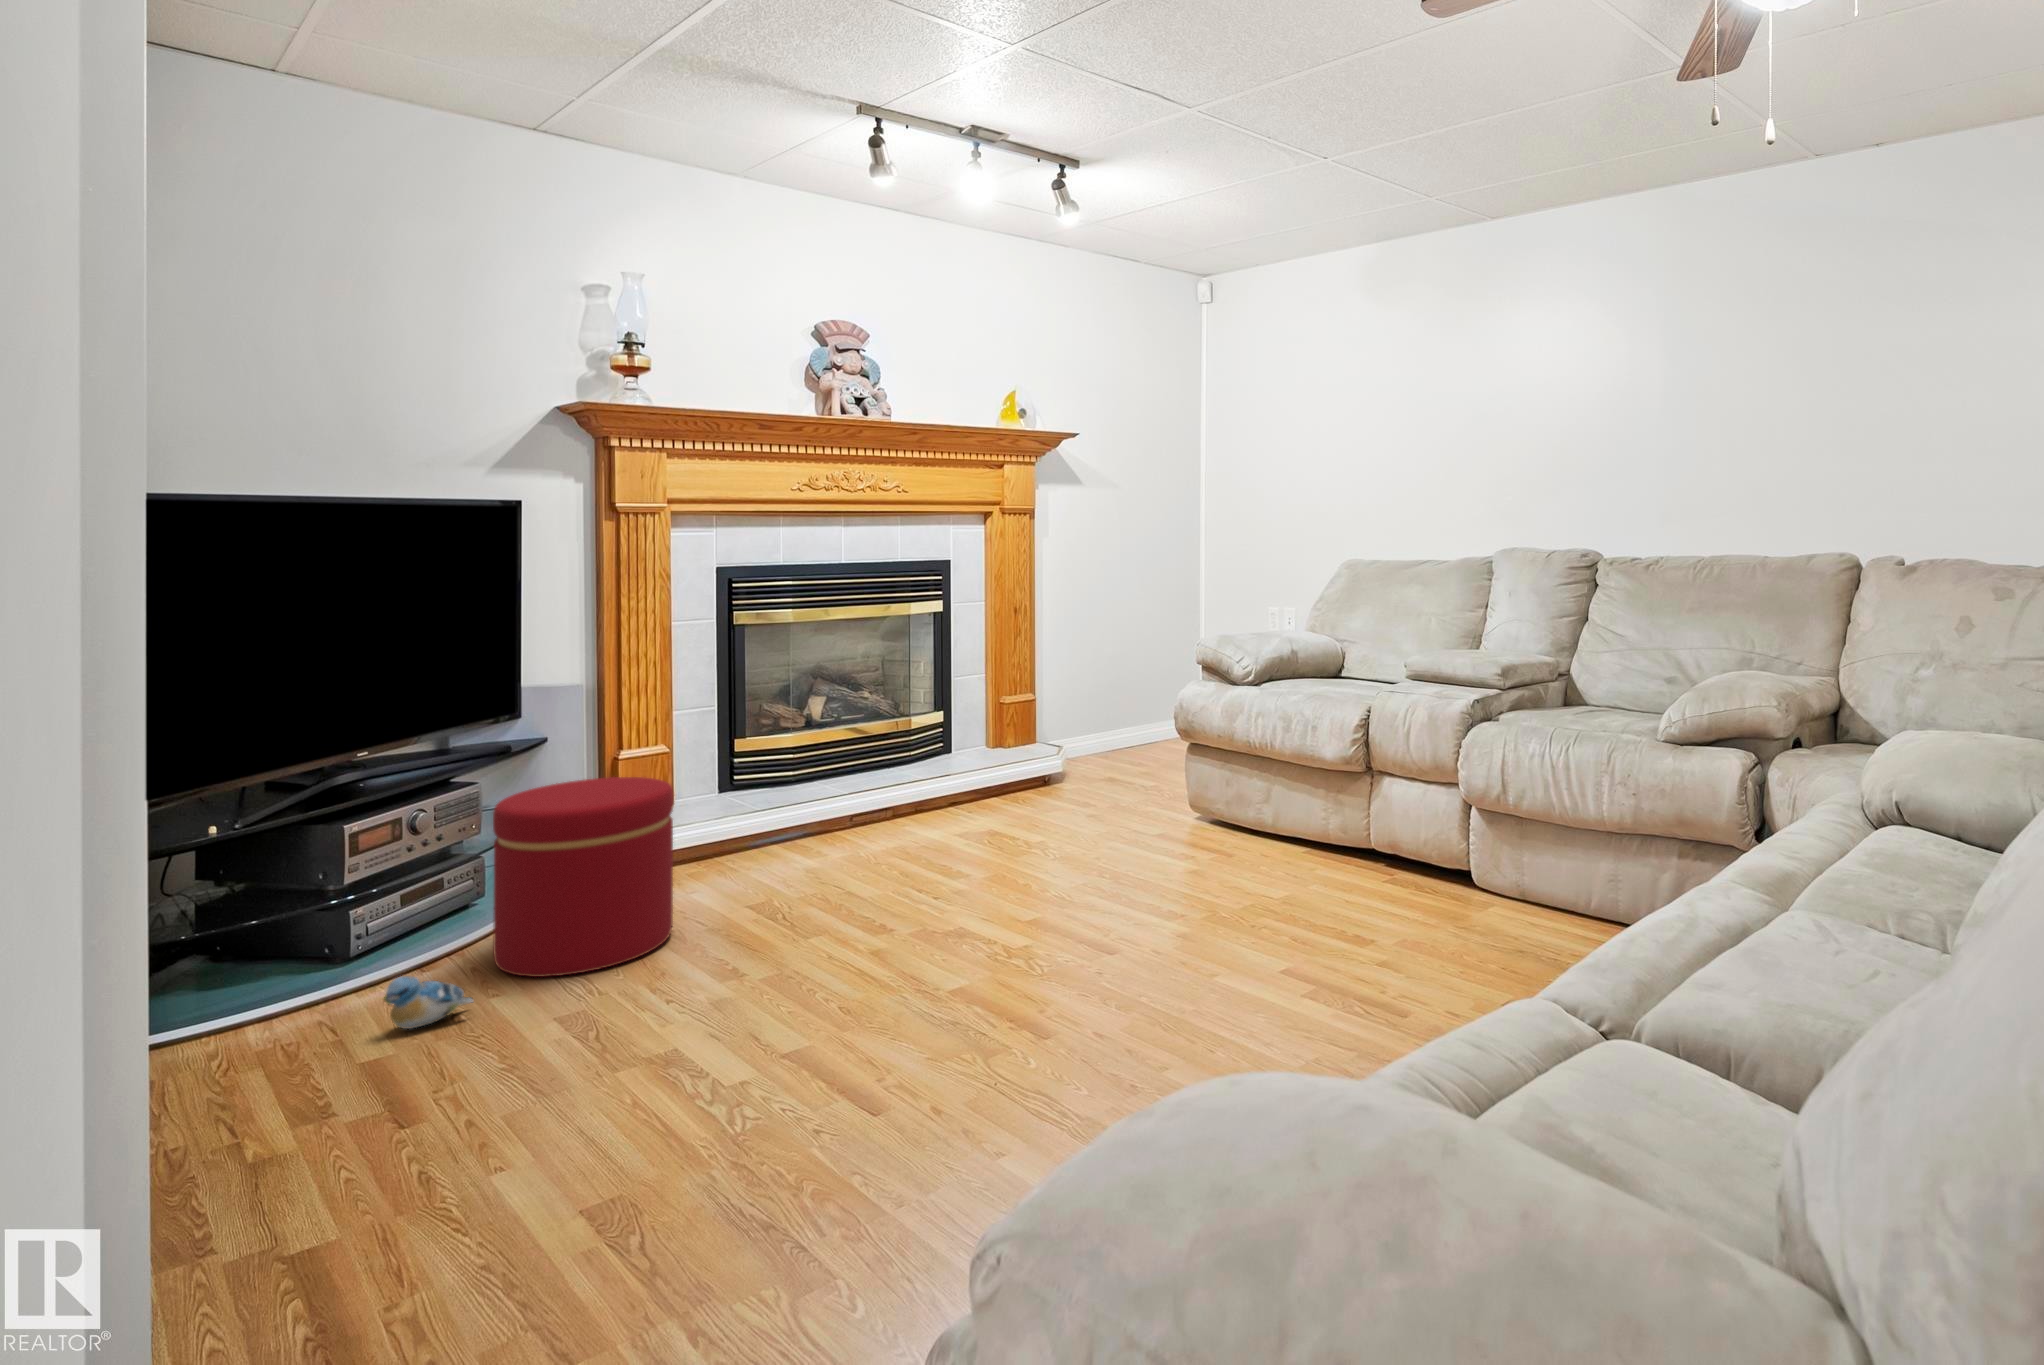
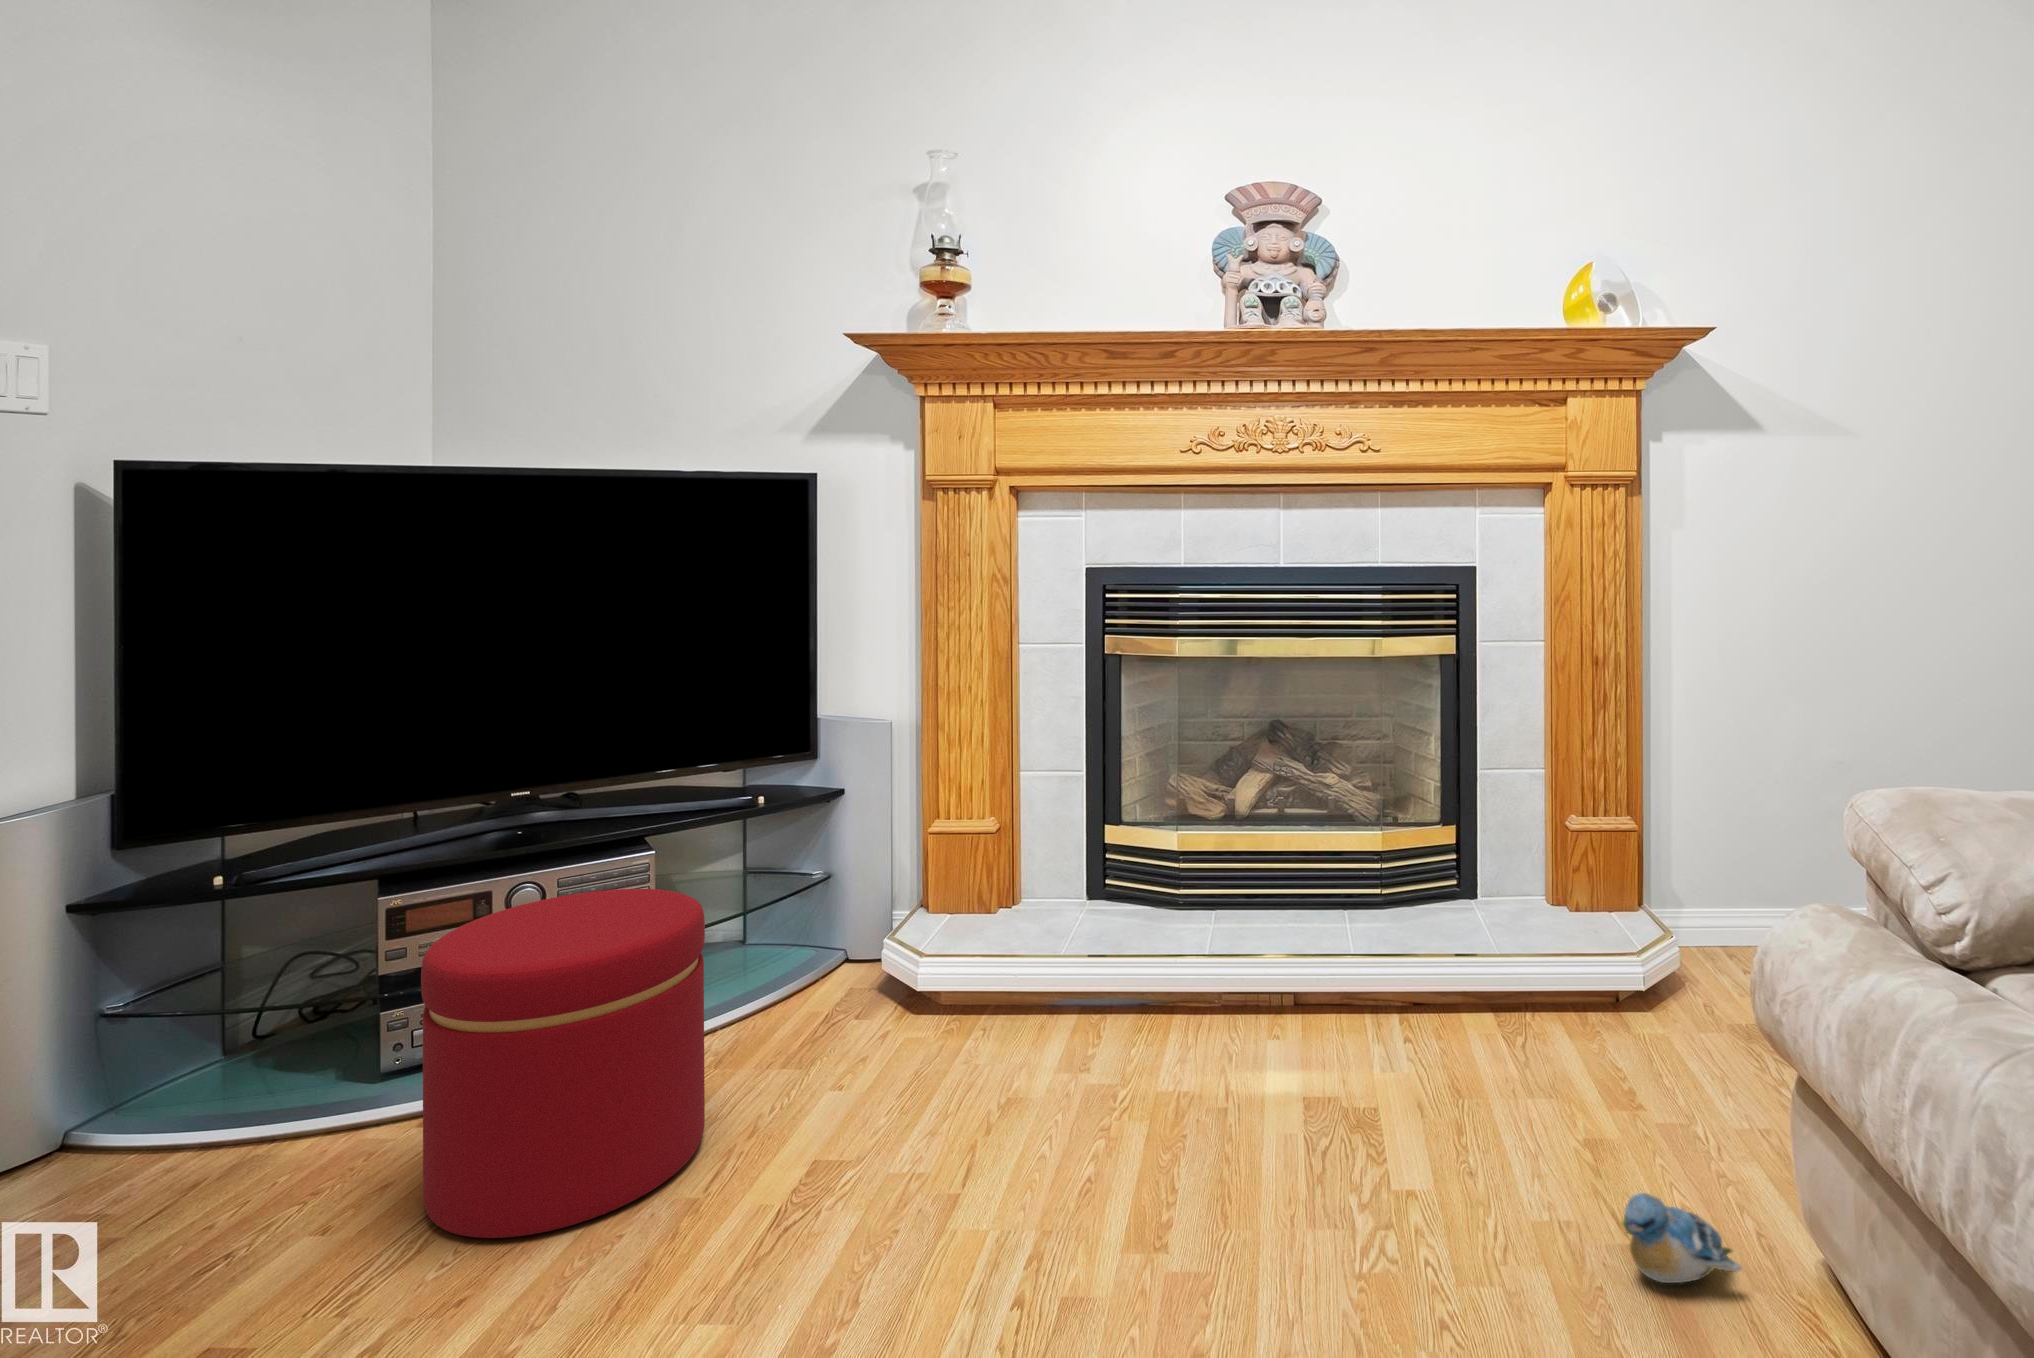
plush toy: present [384,976,473,1029] -> present [1621,1193,1742,1283]

